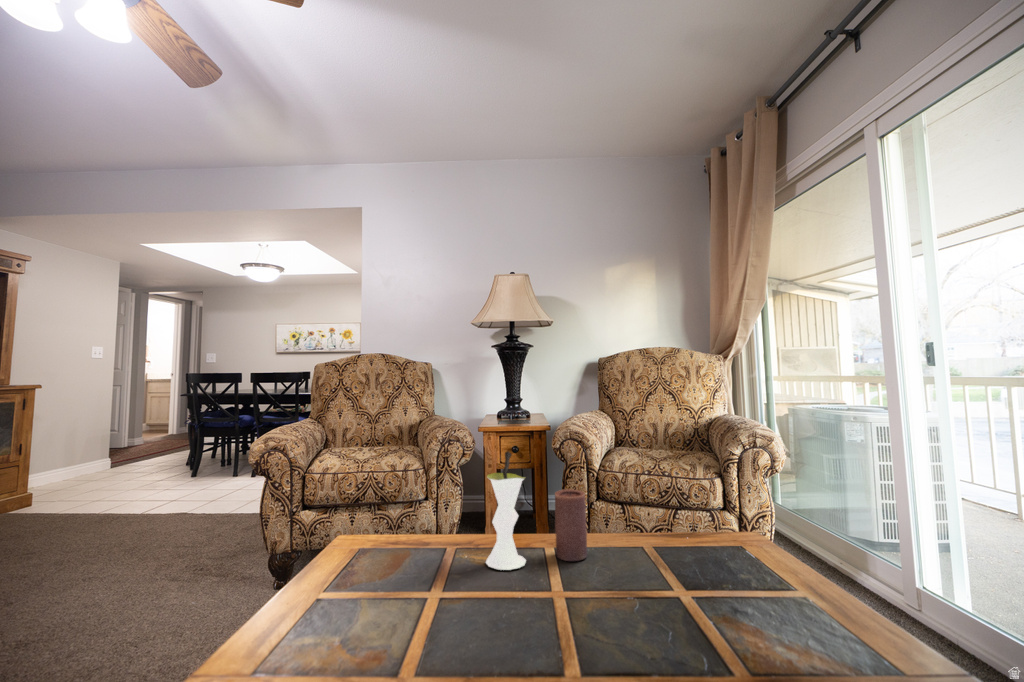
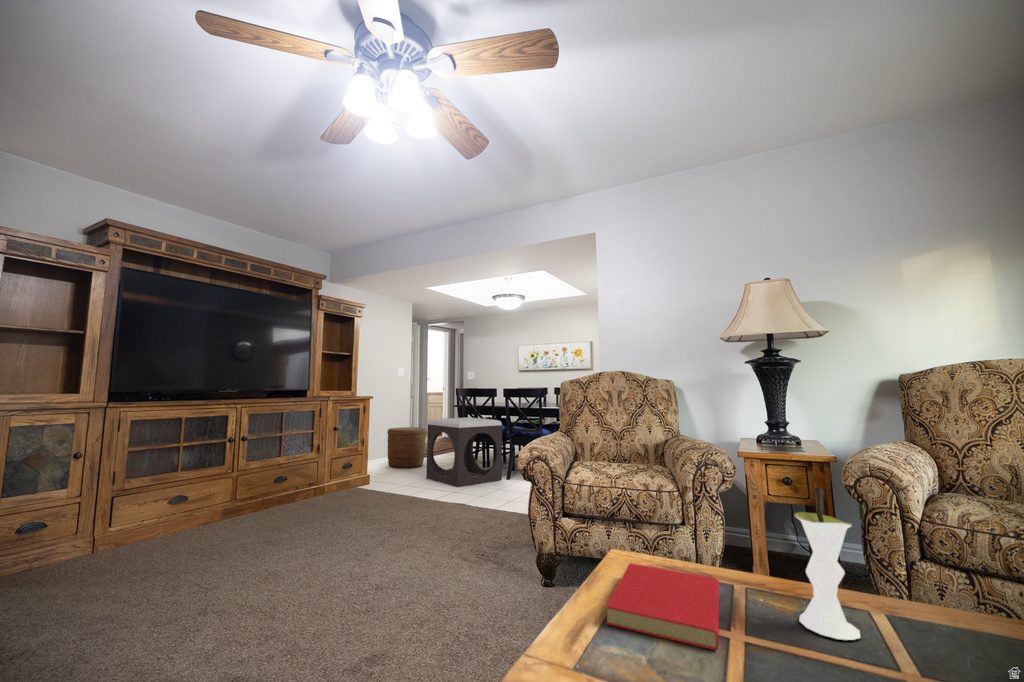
footstool: none [132,409,246,495] -> present [426,418,502,487]
woven basket: none [68,425,136,480] -> present [387,427,427,468]
candle: present [555,489,587,561] -> none [897,547,962,651]
book: none [309,541,429,605] -> present [606,563,719,650]

